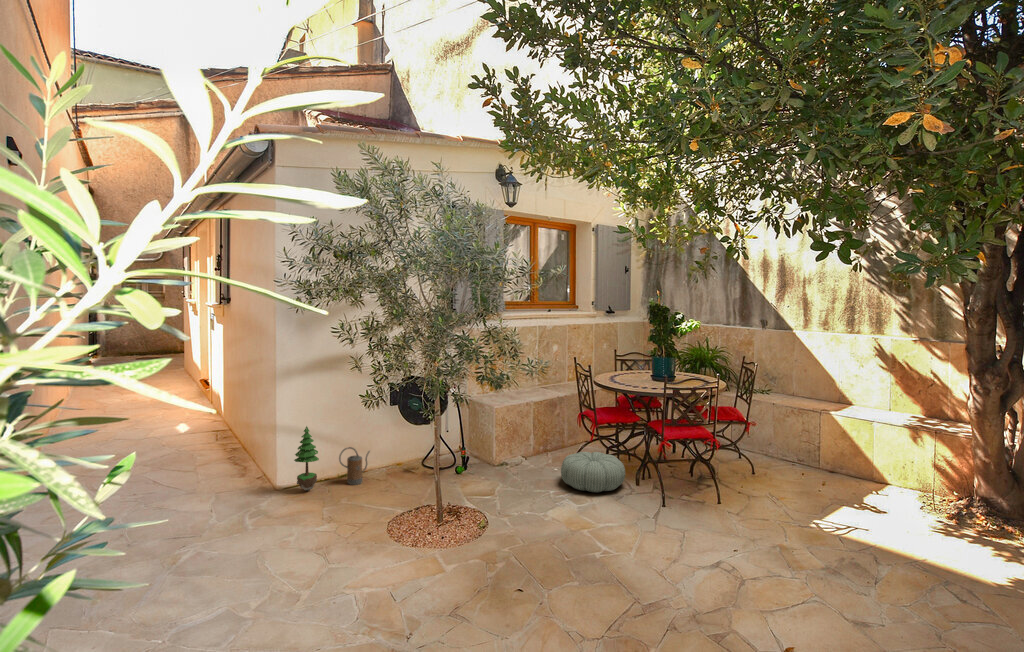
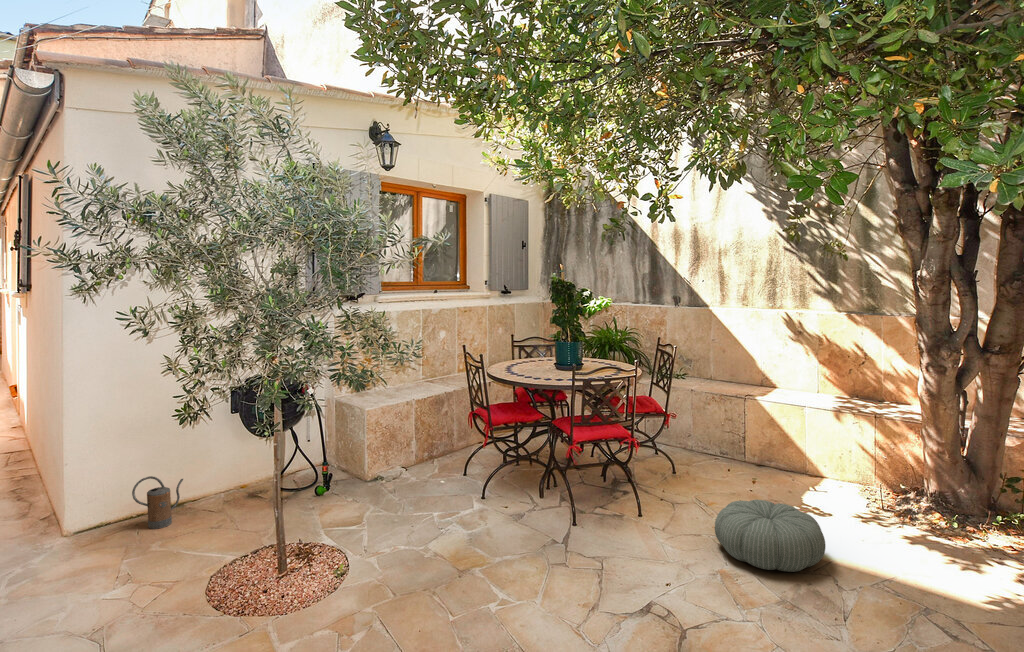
potted tree: present [294,426,319,491] -> none [56,451,99,544]
pouf: present [561,452,625,492] -> present [715,499,826,572]

